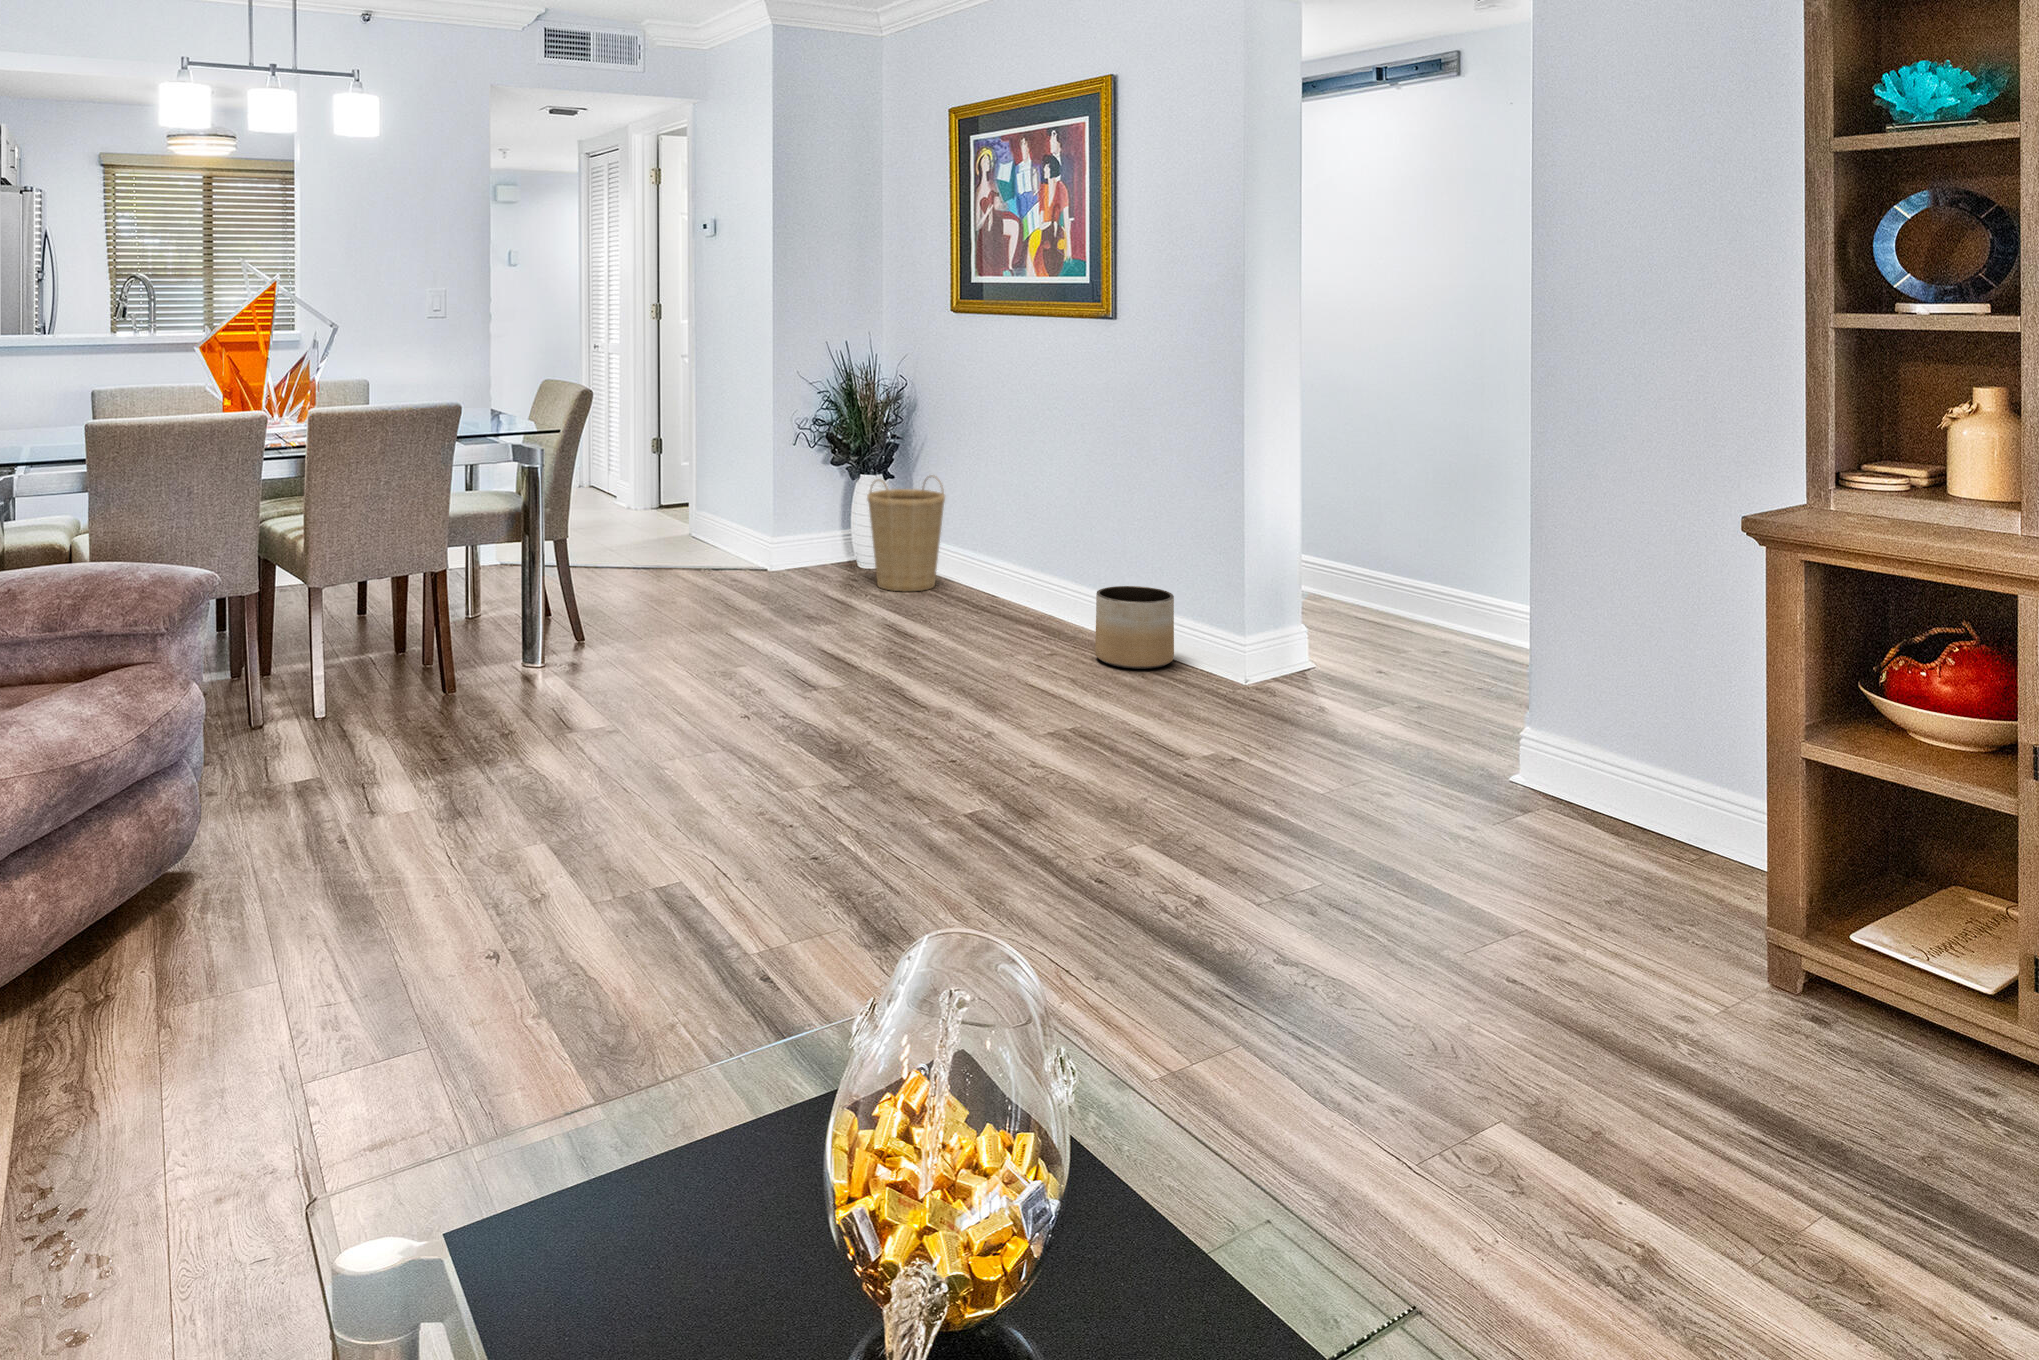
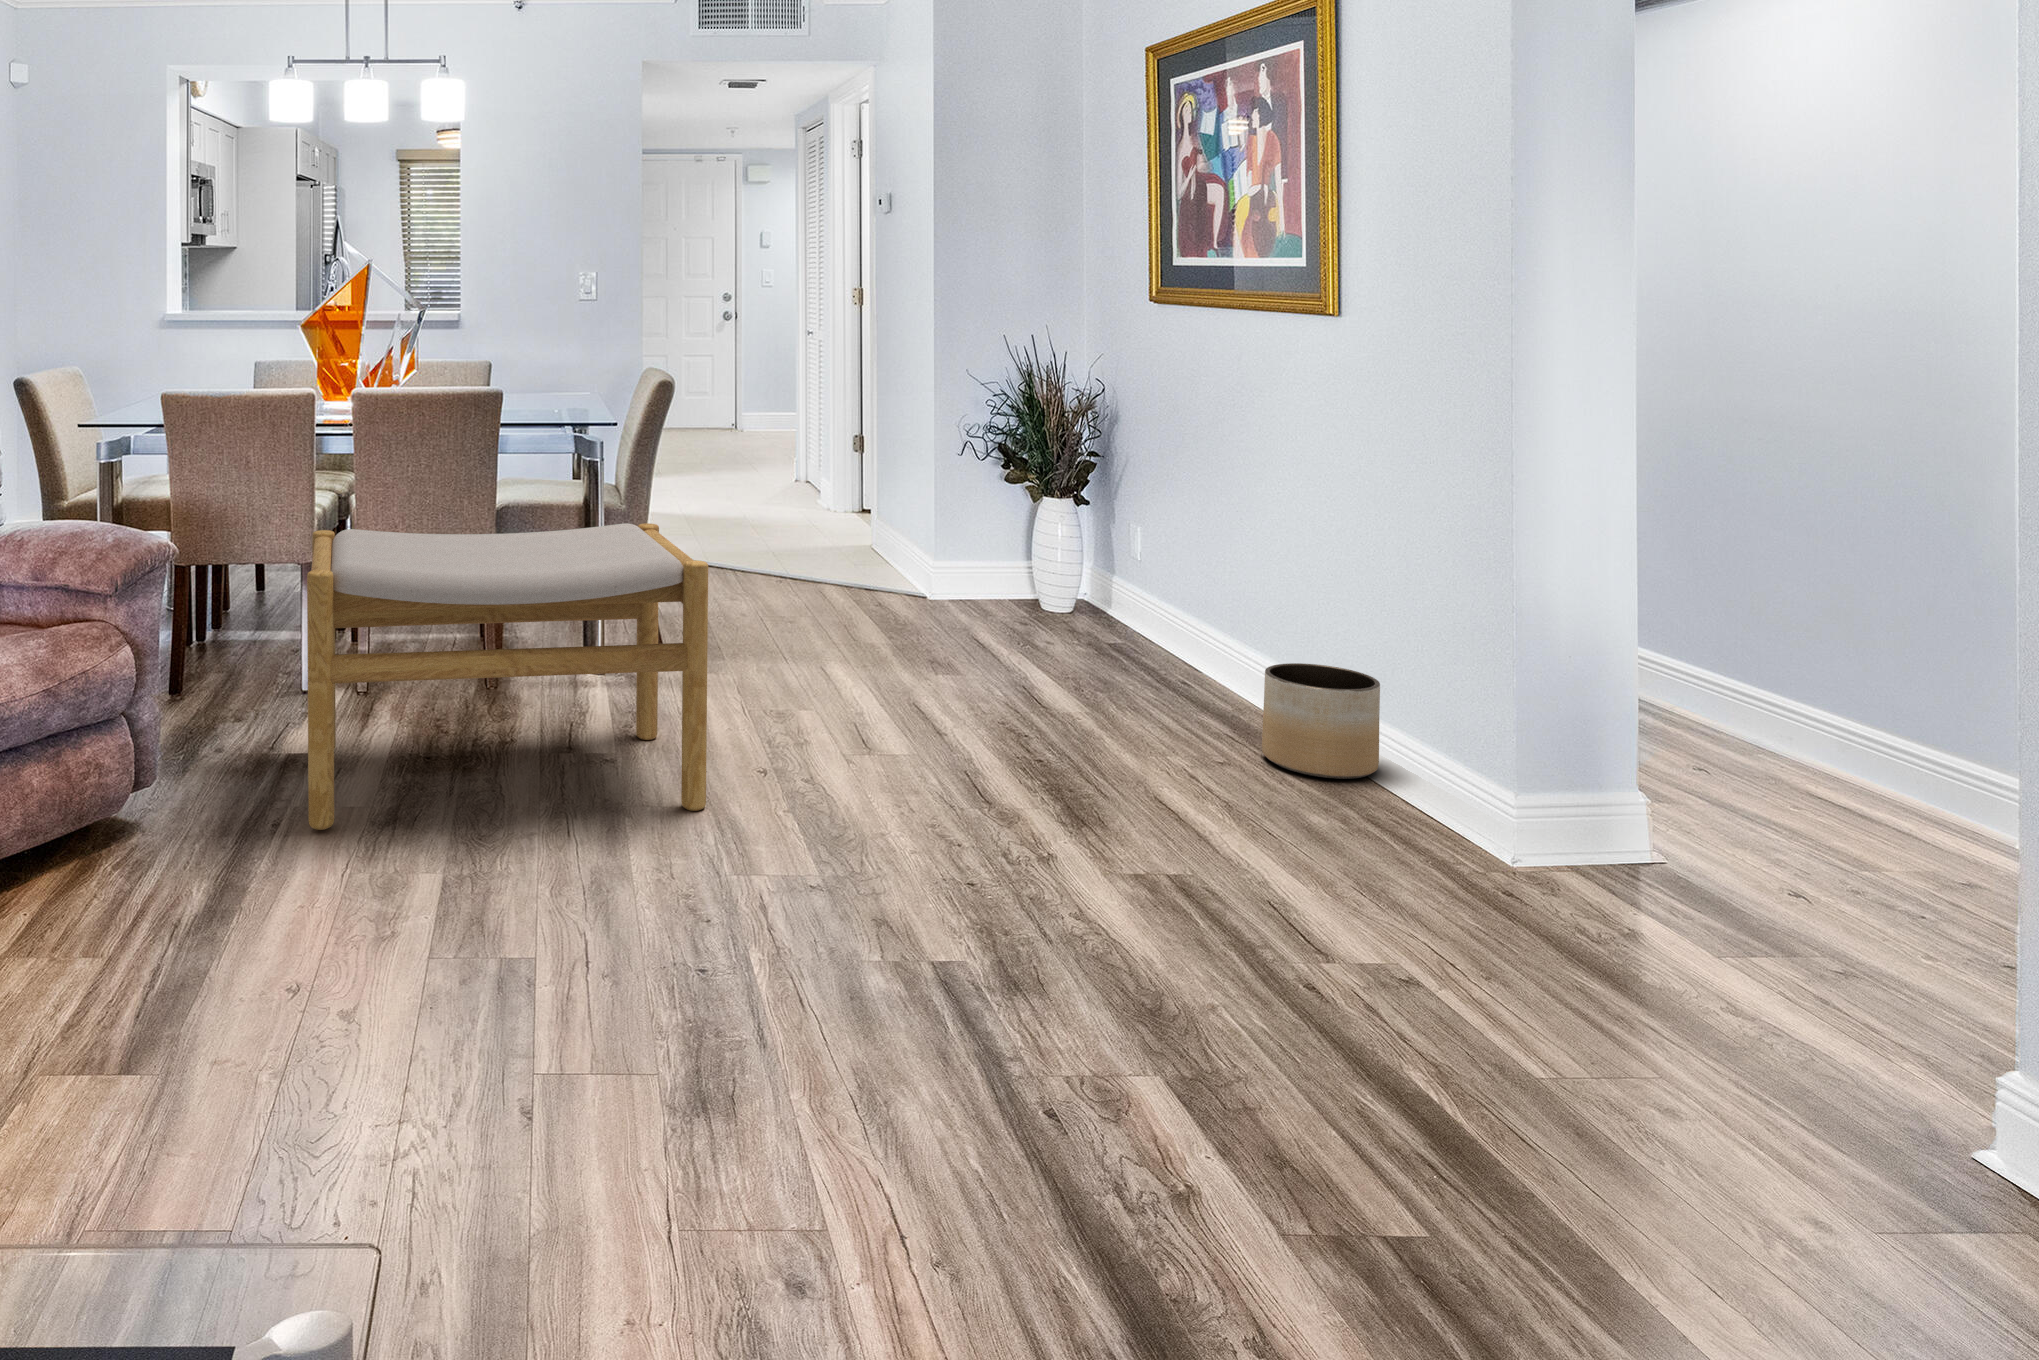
basket: present [867,476,945,591] -> none [1034,501,1135,641]
footstool: none [314,520,735,850] -> present [307,523,708,830]

